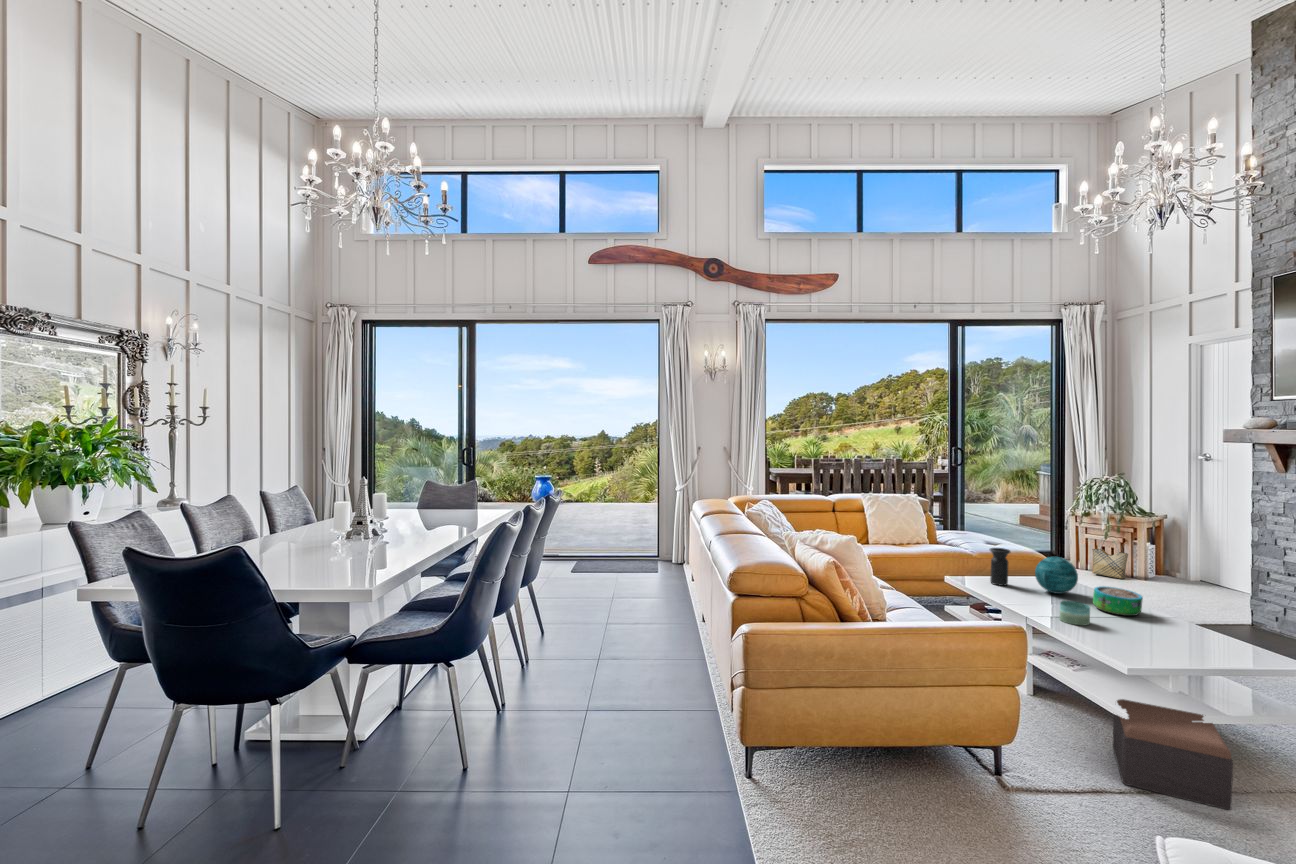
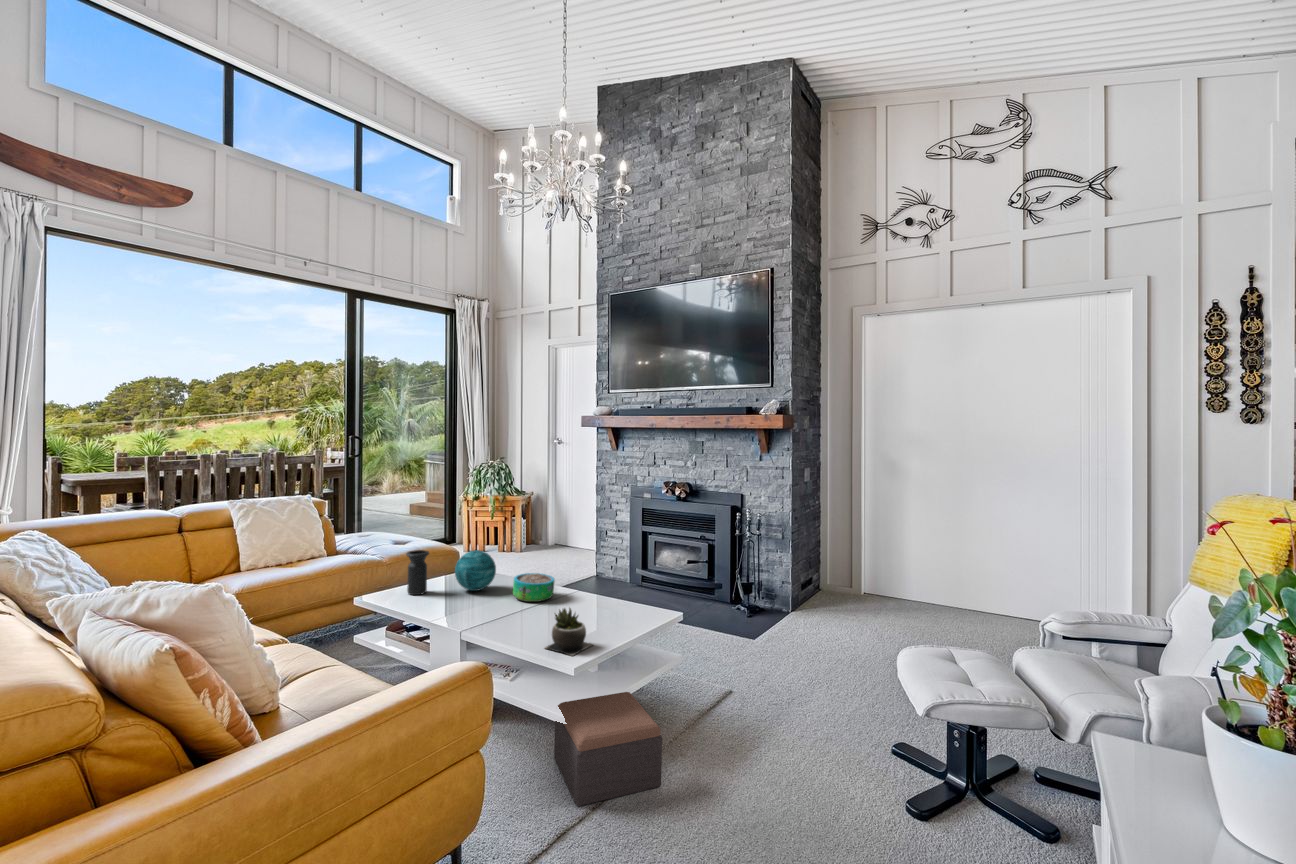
woven basket: present [1092,536,1128,579] -> none [480,516,509,554]
candle: present [1059,601,1090,625] -> none [490,599,519,627]
succulent plant: none [1106,616,1165,660] -> present [545,608,592,656]

